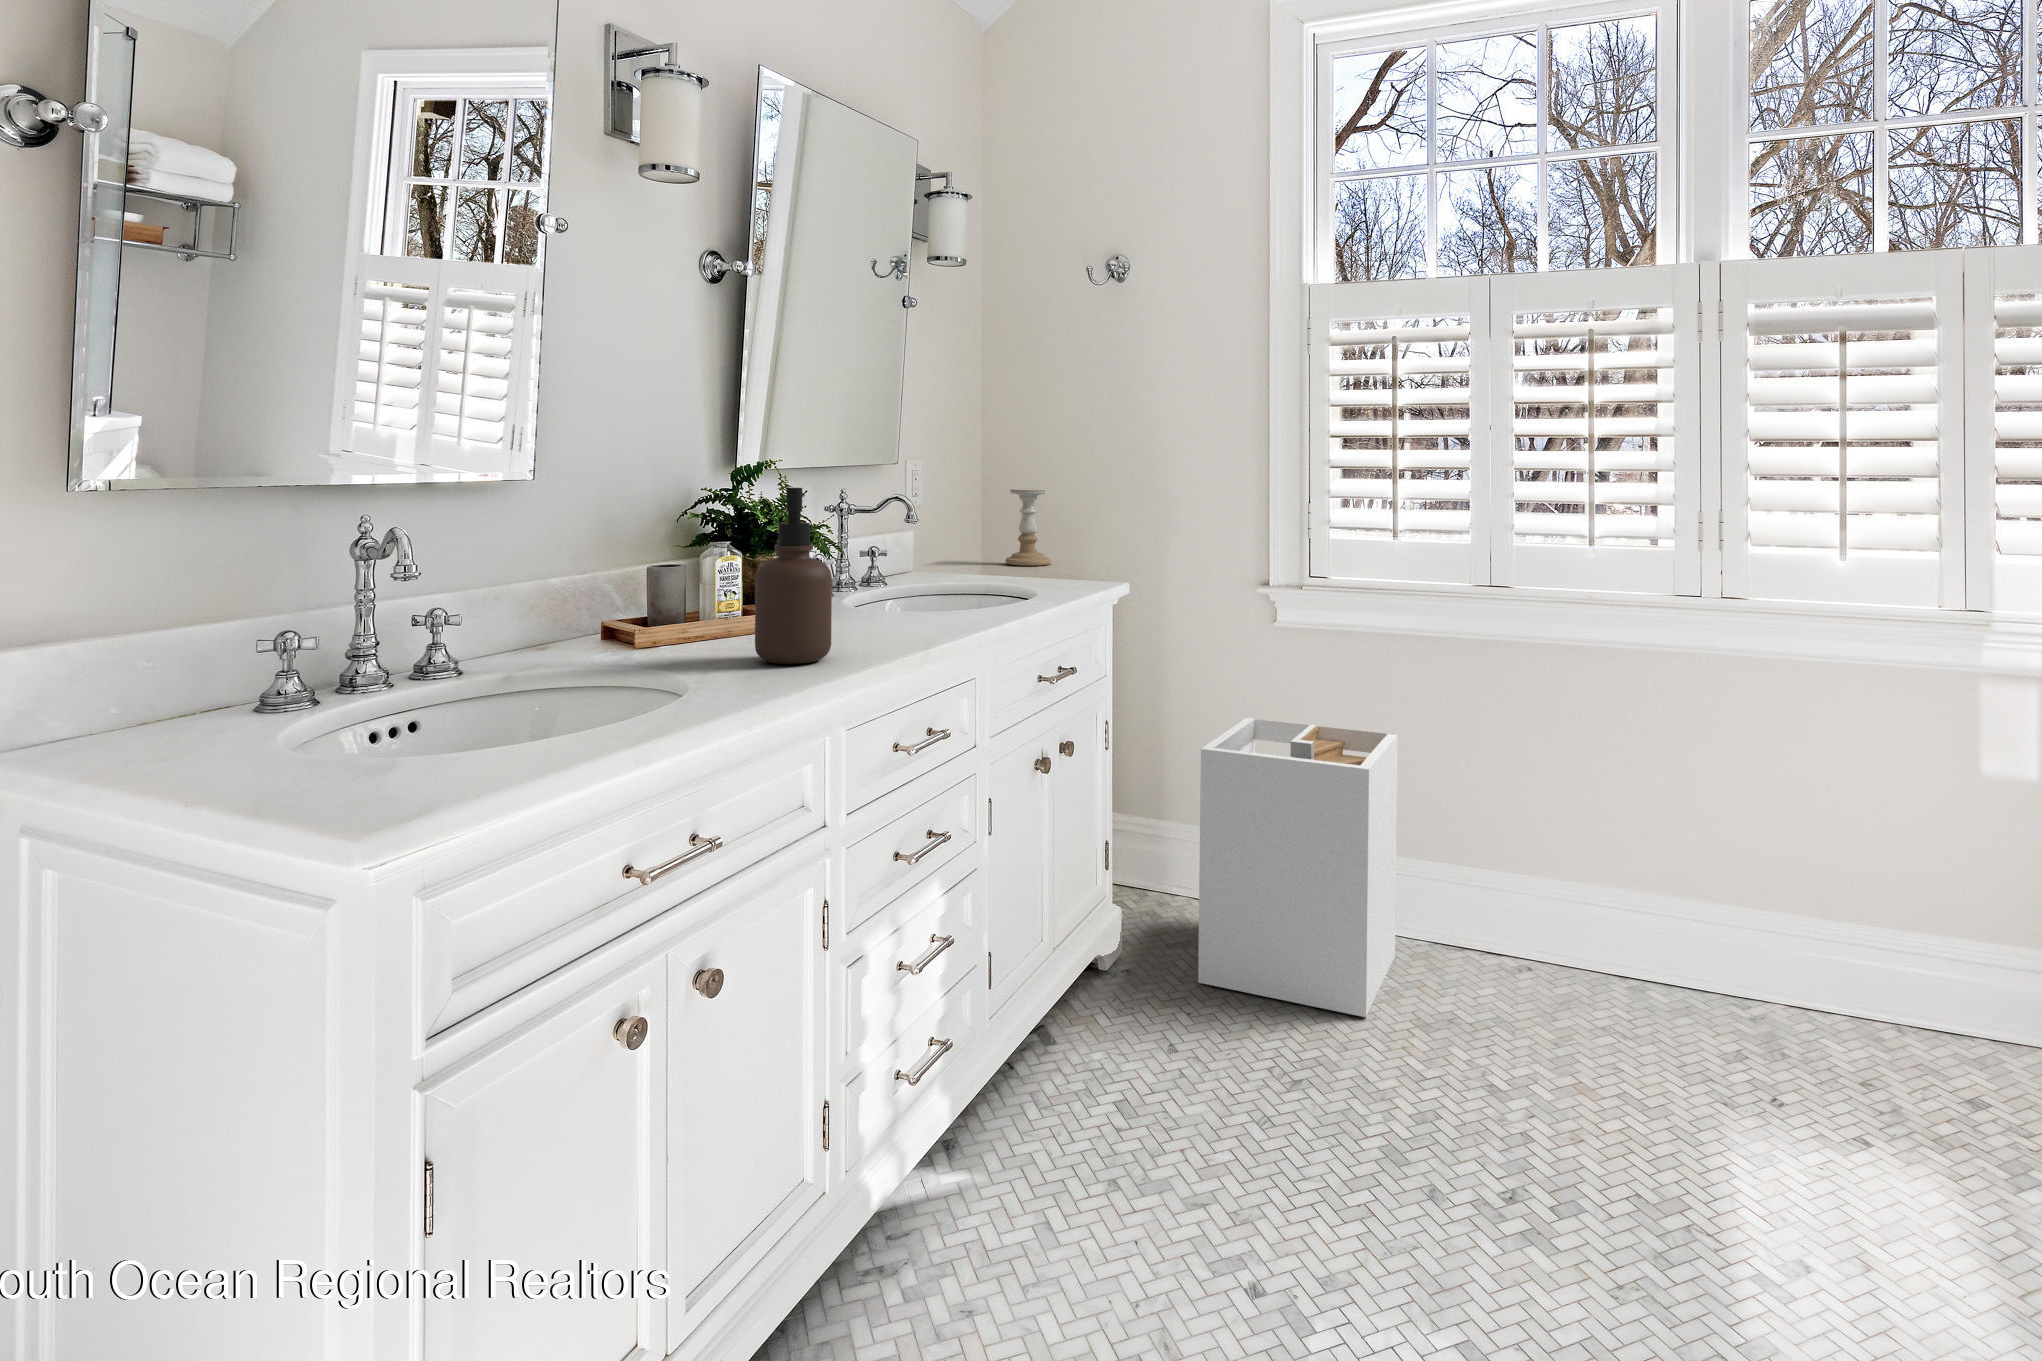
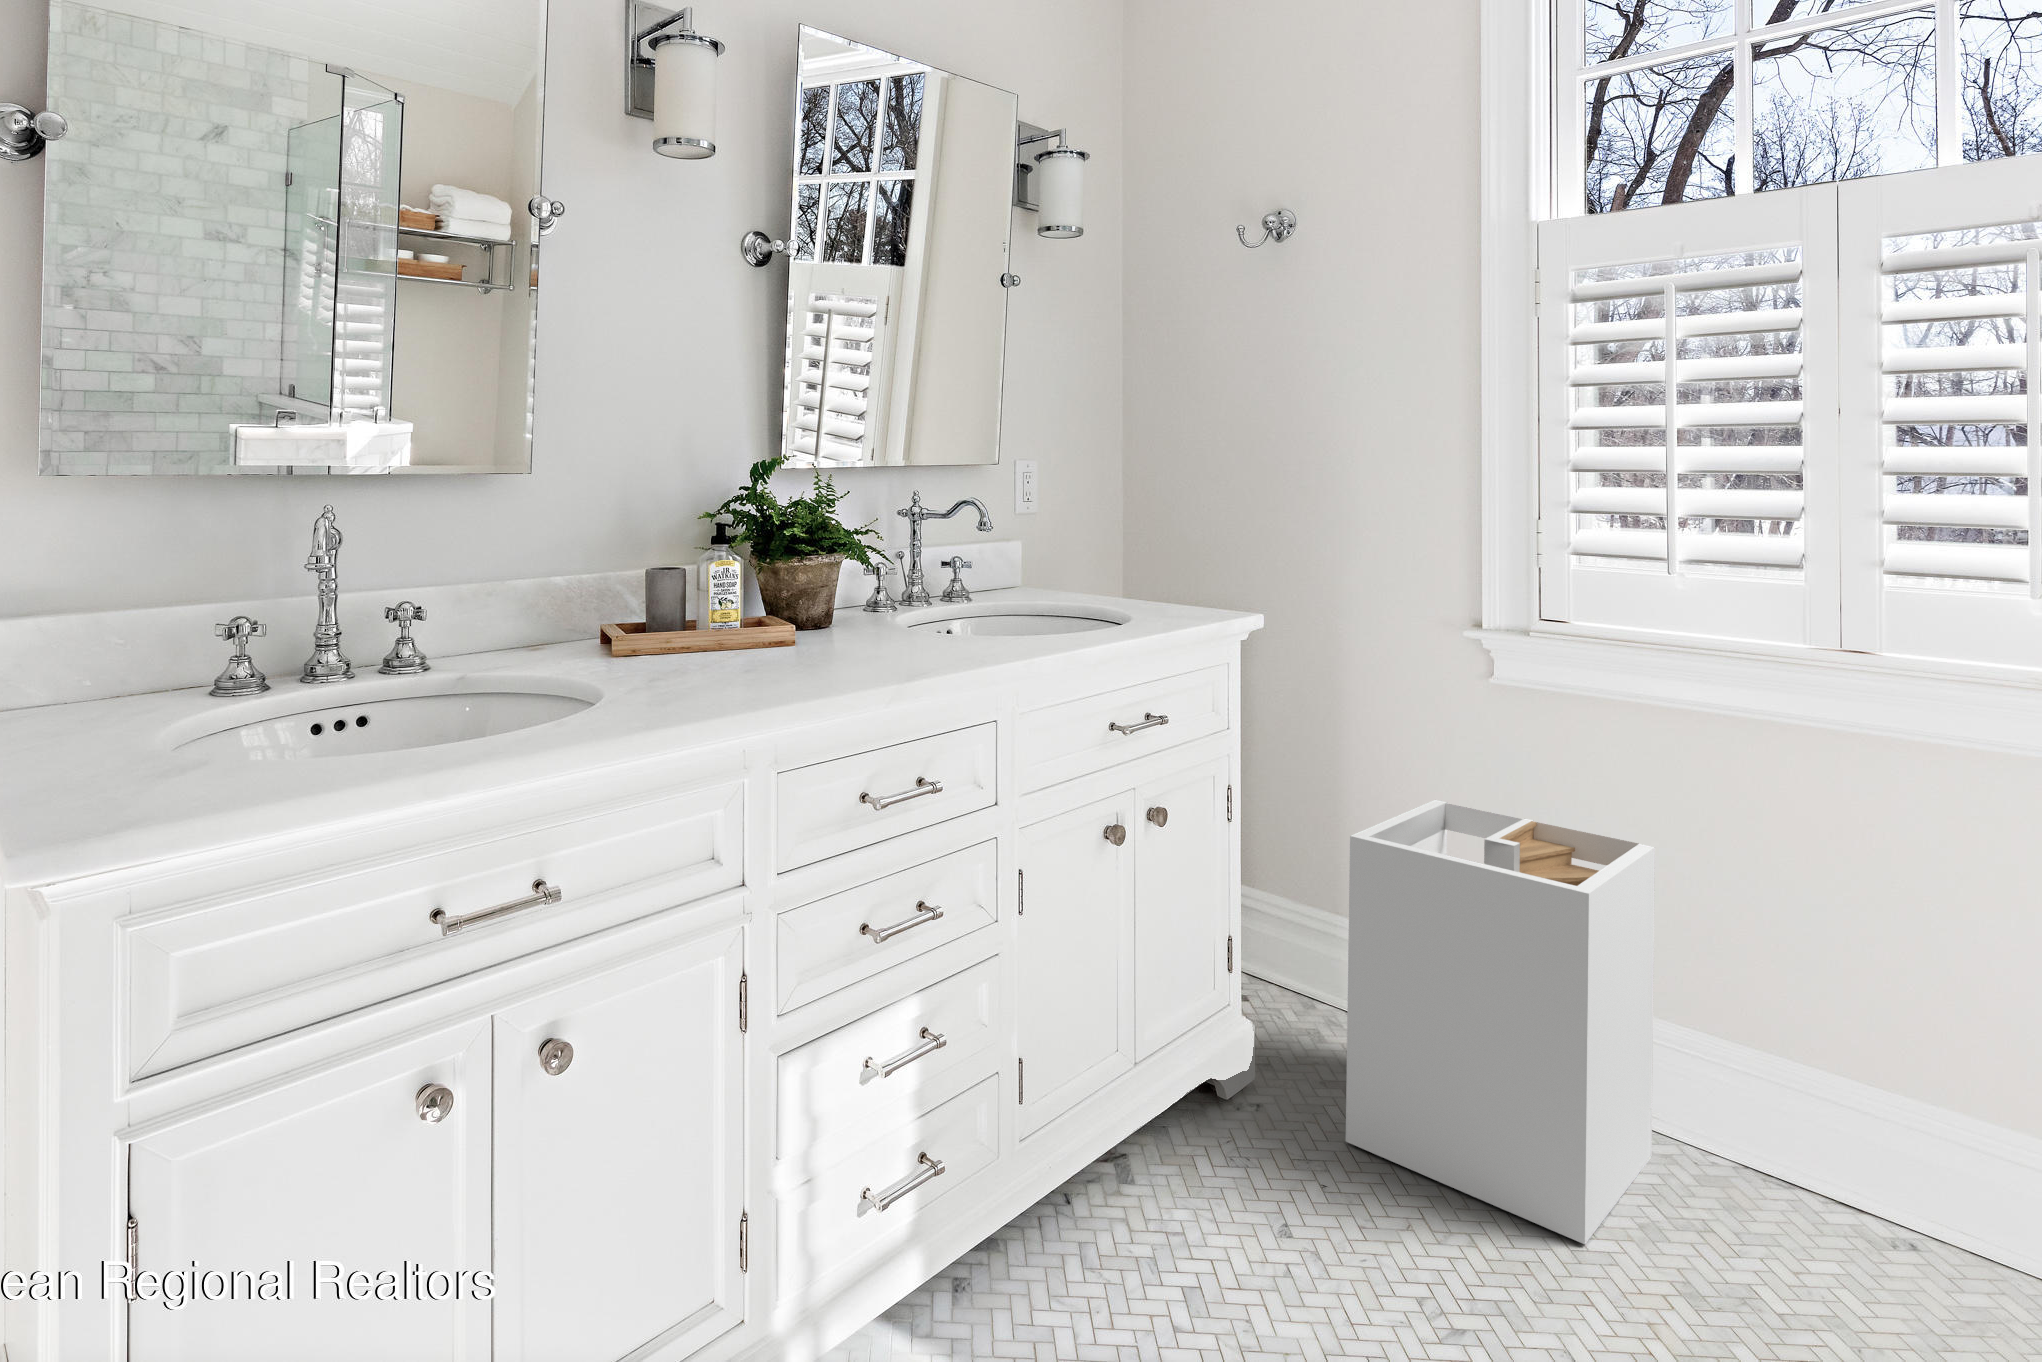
soap dispenser: present [755,488,832,664] -> none [700,477,789,687]
candle holder: present [1006,489,1051,566] -> none [1144,500,1198,591]

